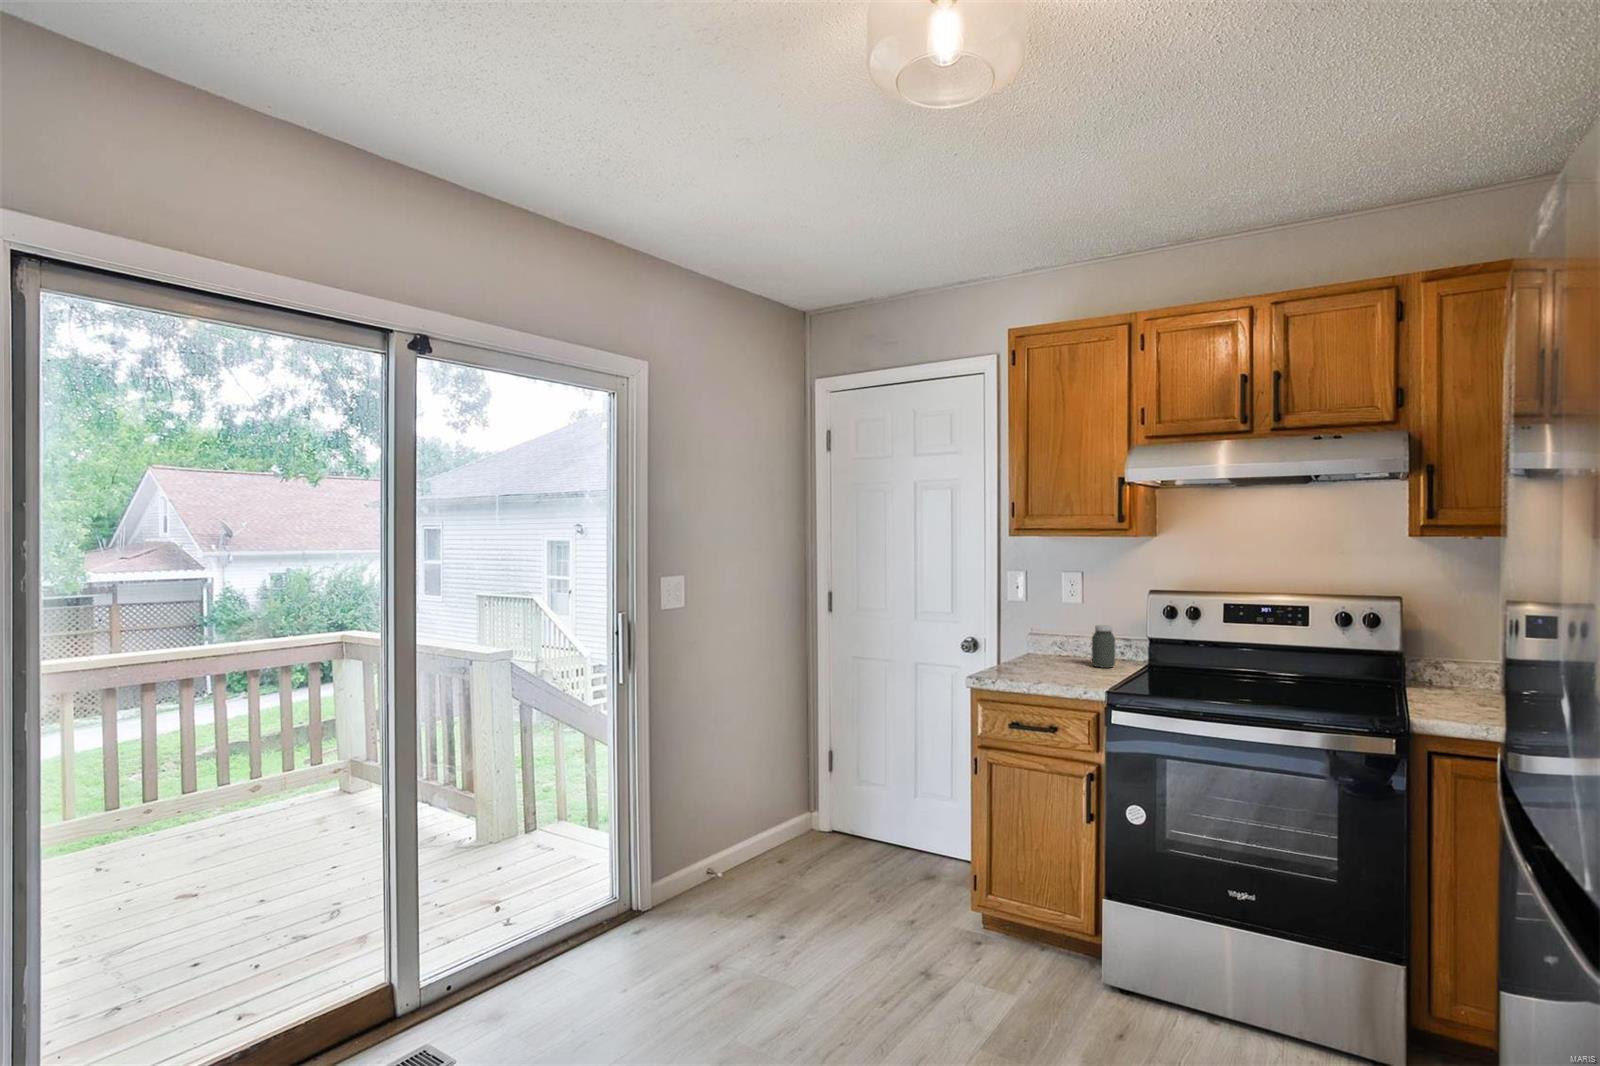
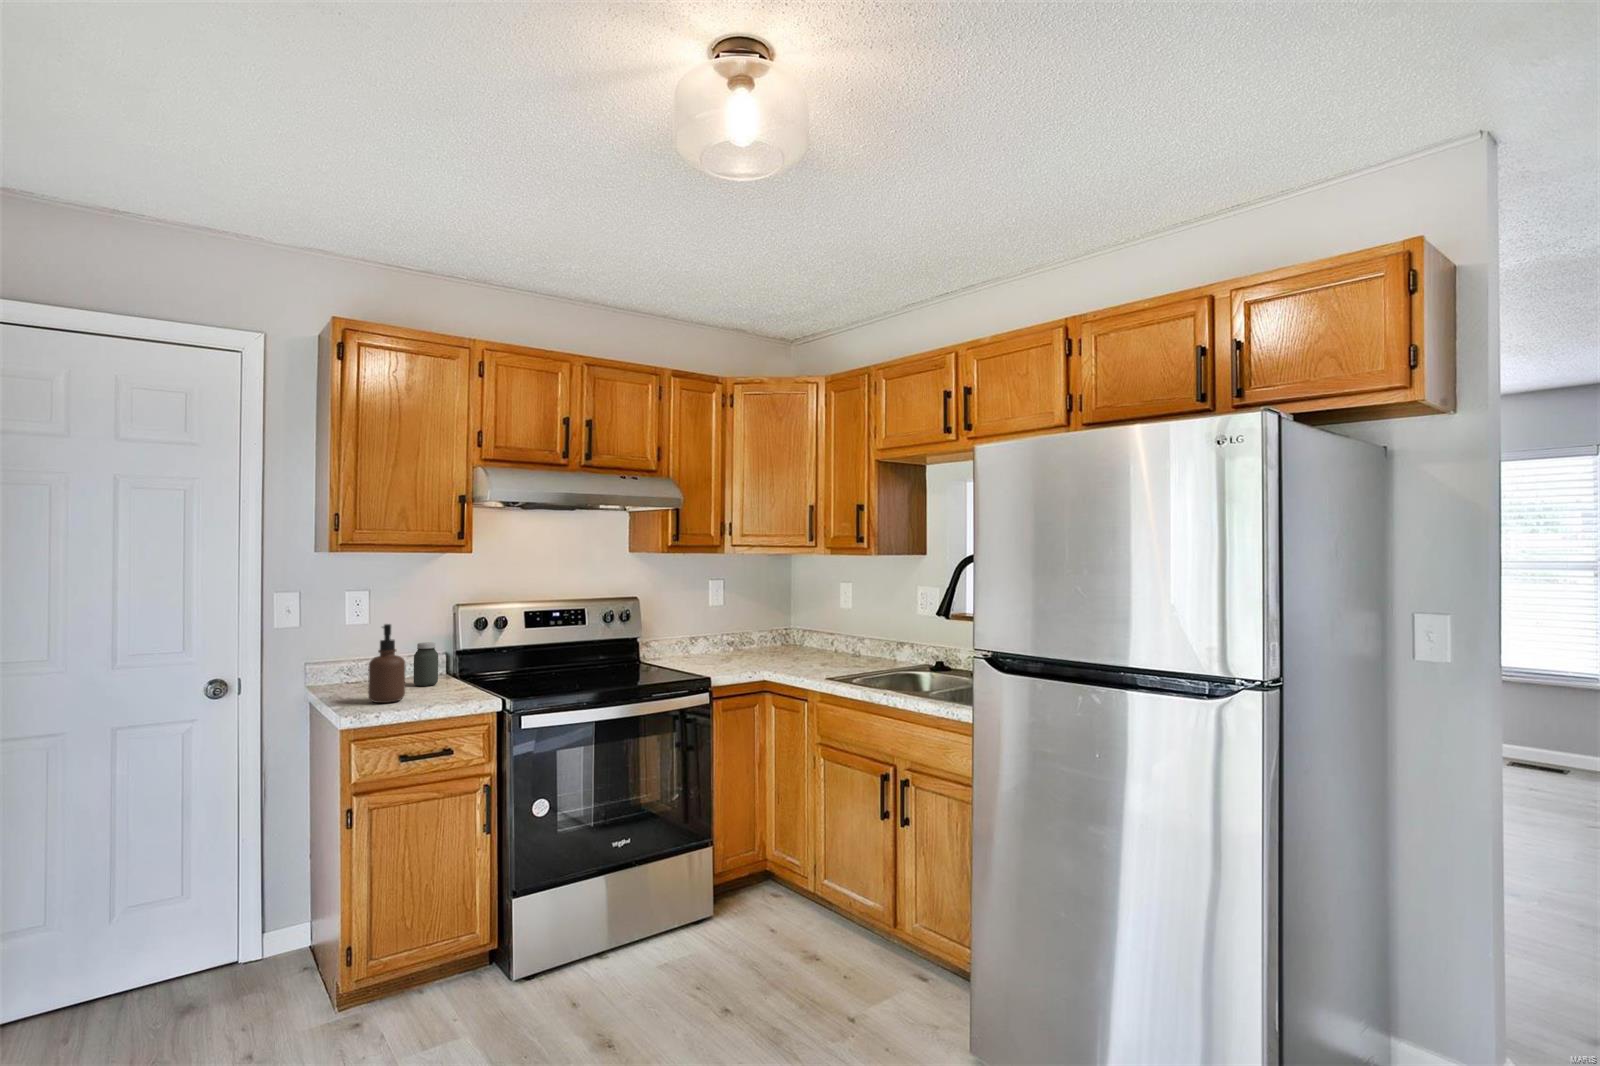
soap dispenser: none [1014,602,1046,673] -> present [368,624,405,703]

